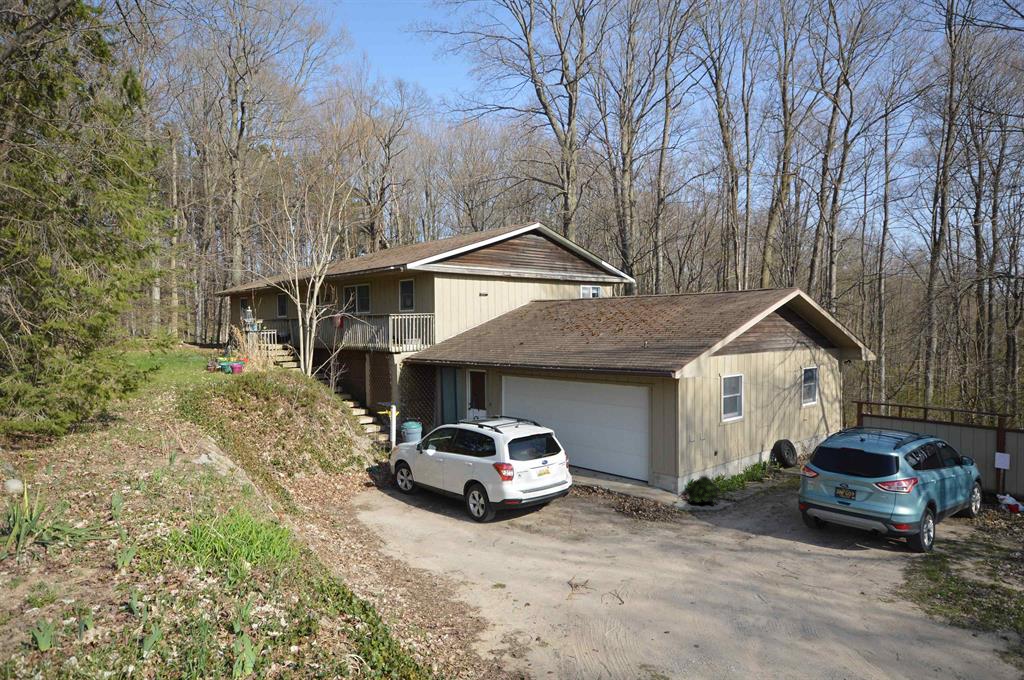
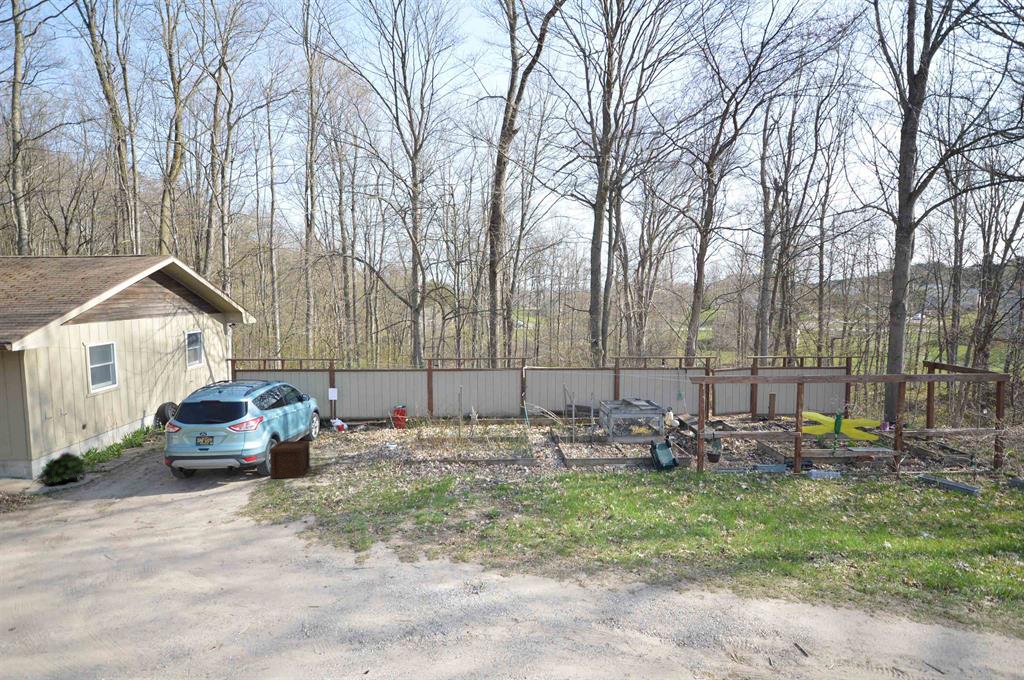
wooden crate: none [925,513,983,569] -> present [270,441,310,478]

